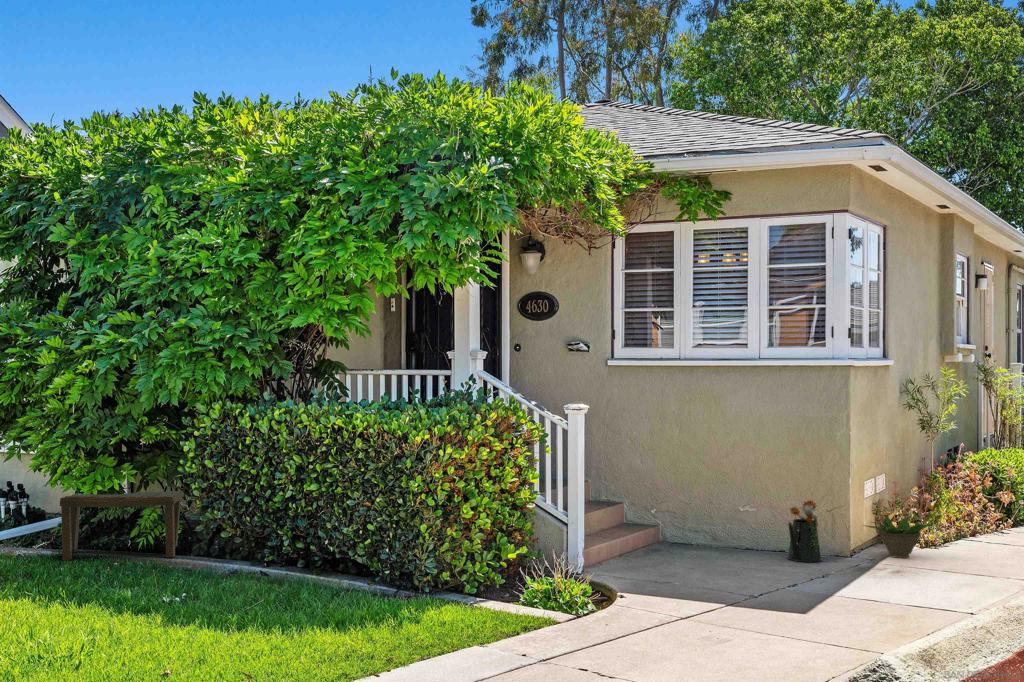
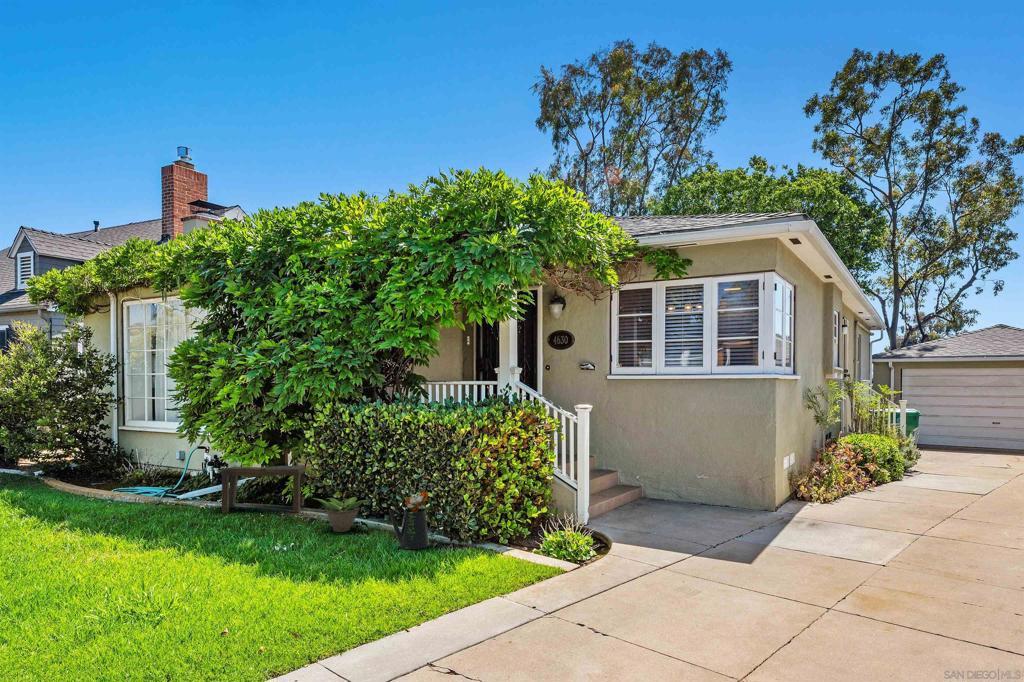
watering can: present [787,500,822,562] -> present [389,491,436,549]
decorative plant: present [867,515,934,558] -> present [313,497,370,532]

